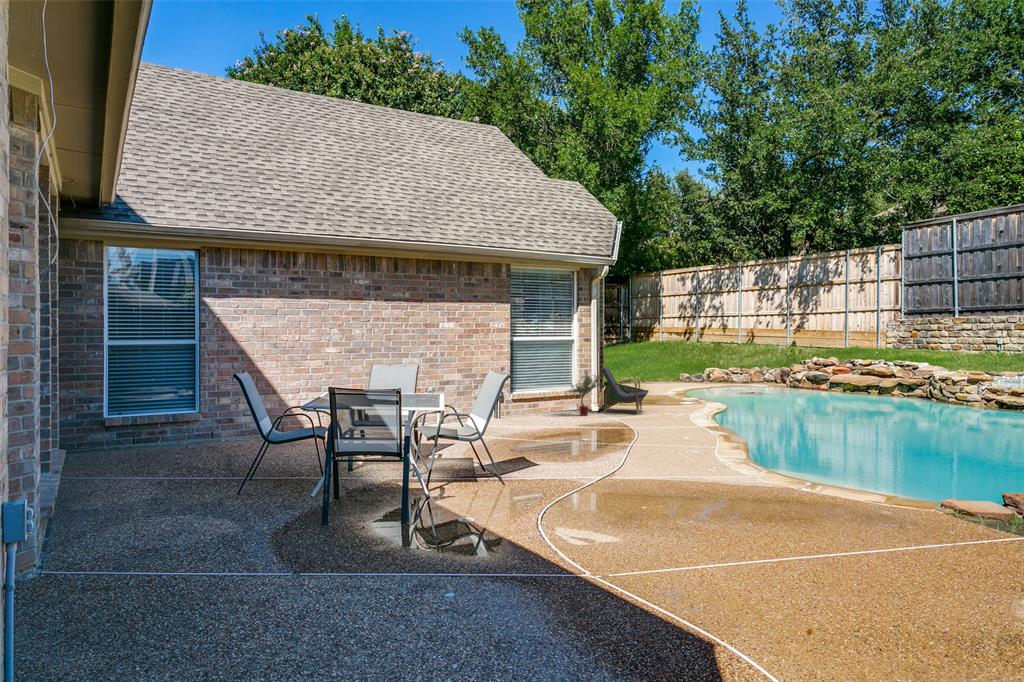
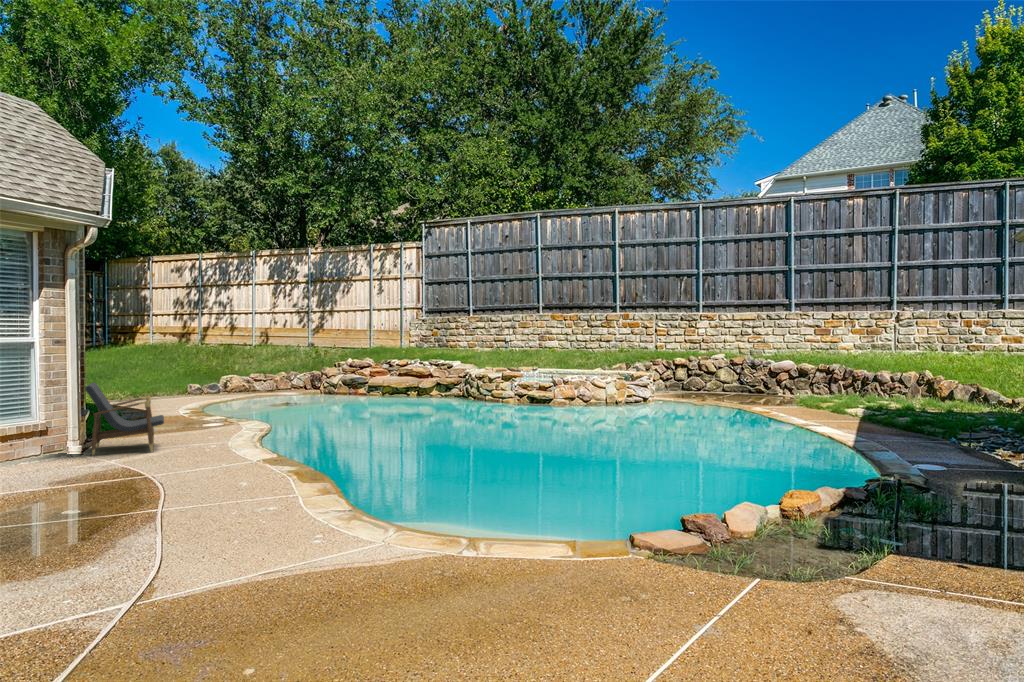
potted tree: present [569,370,601,416] -> none [20,389,87,465]

